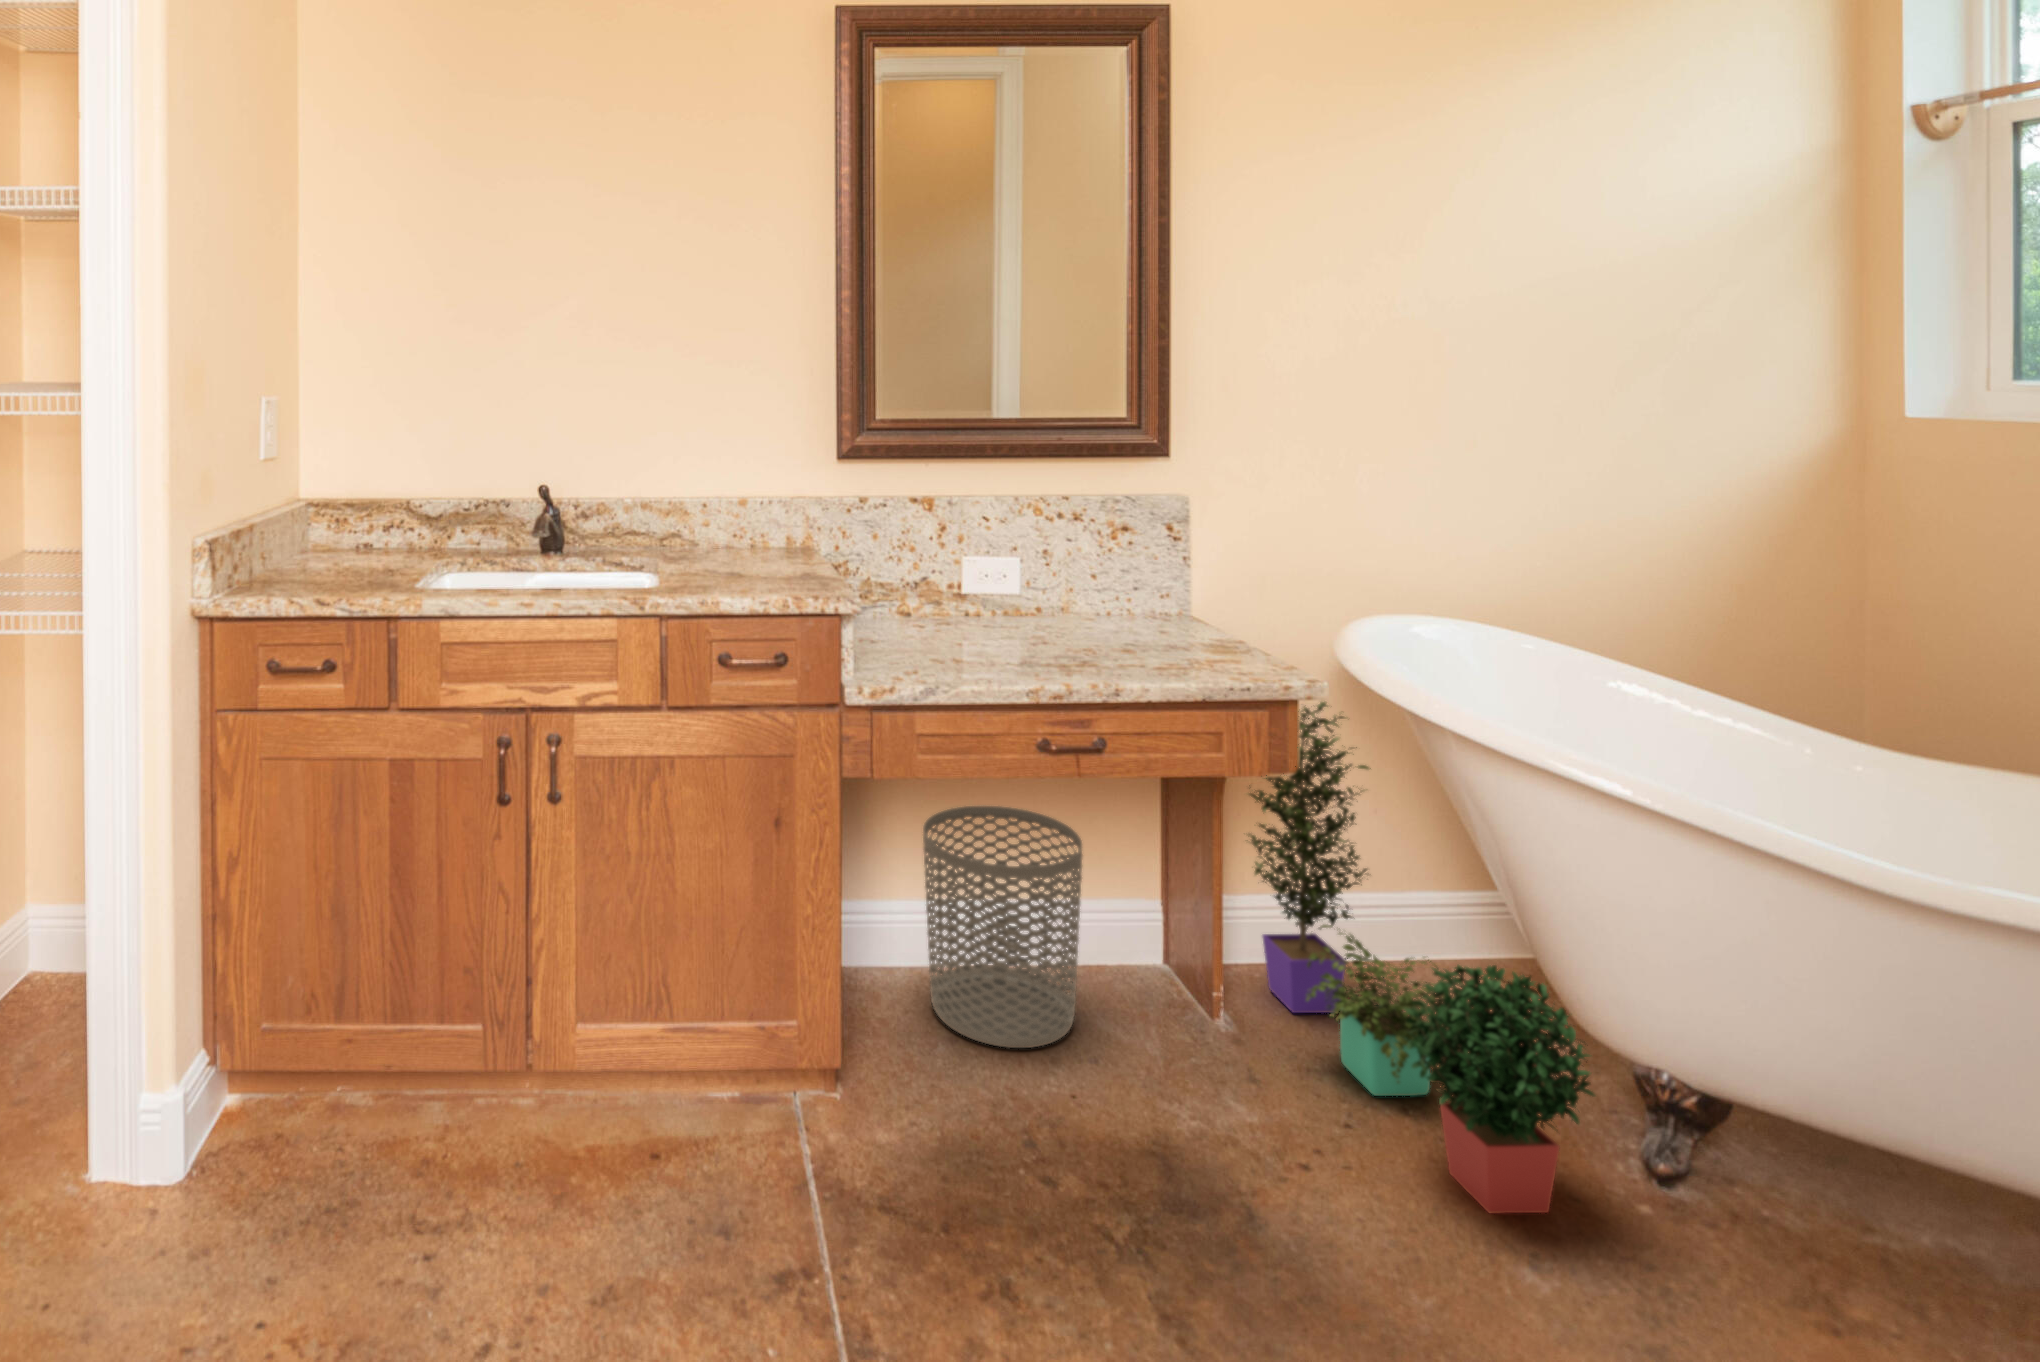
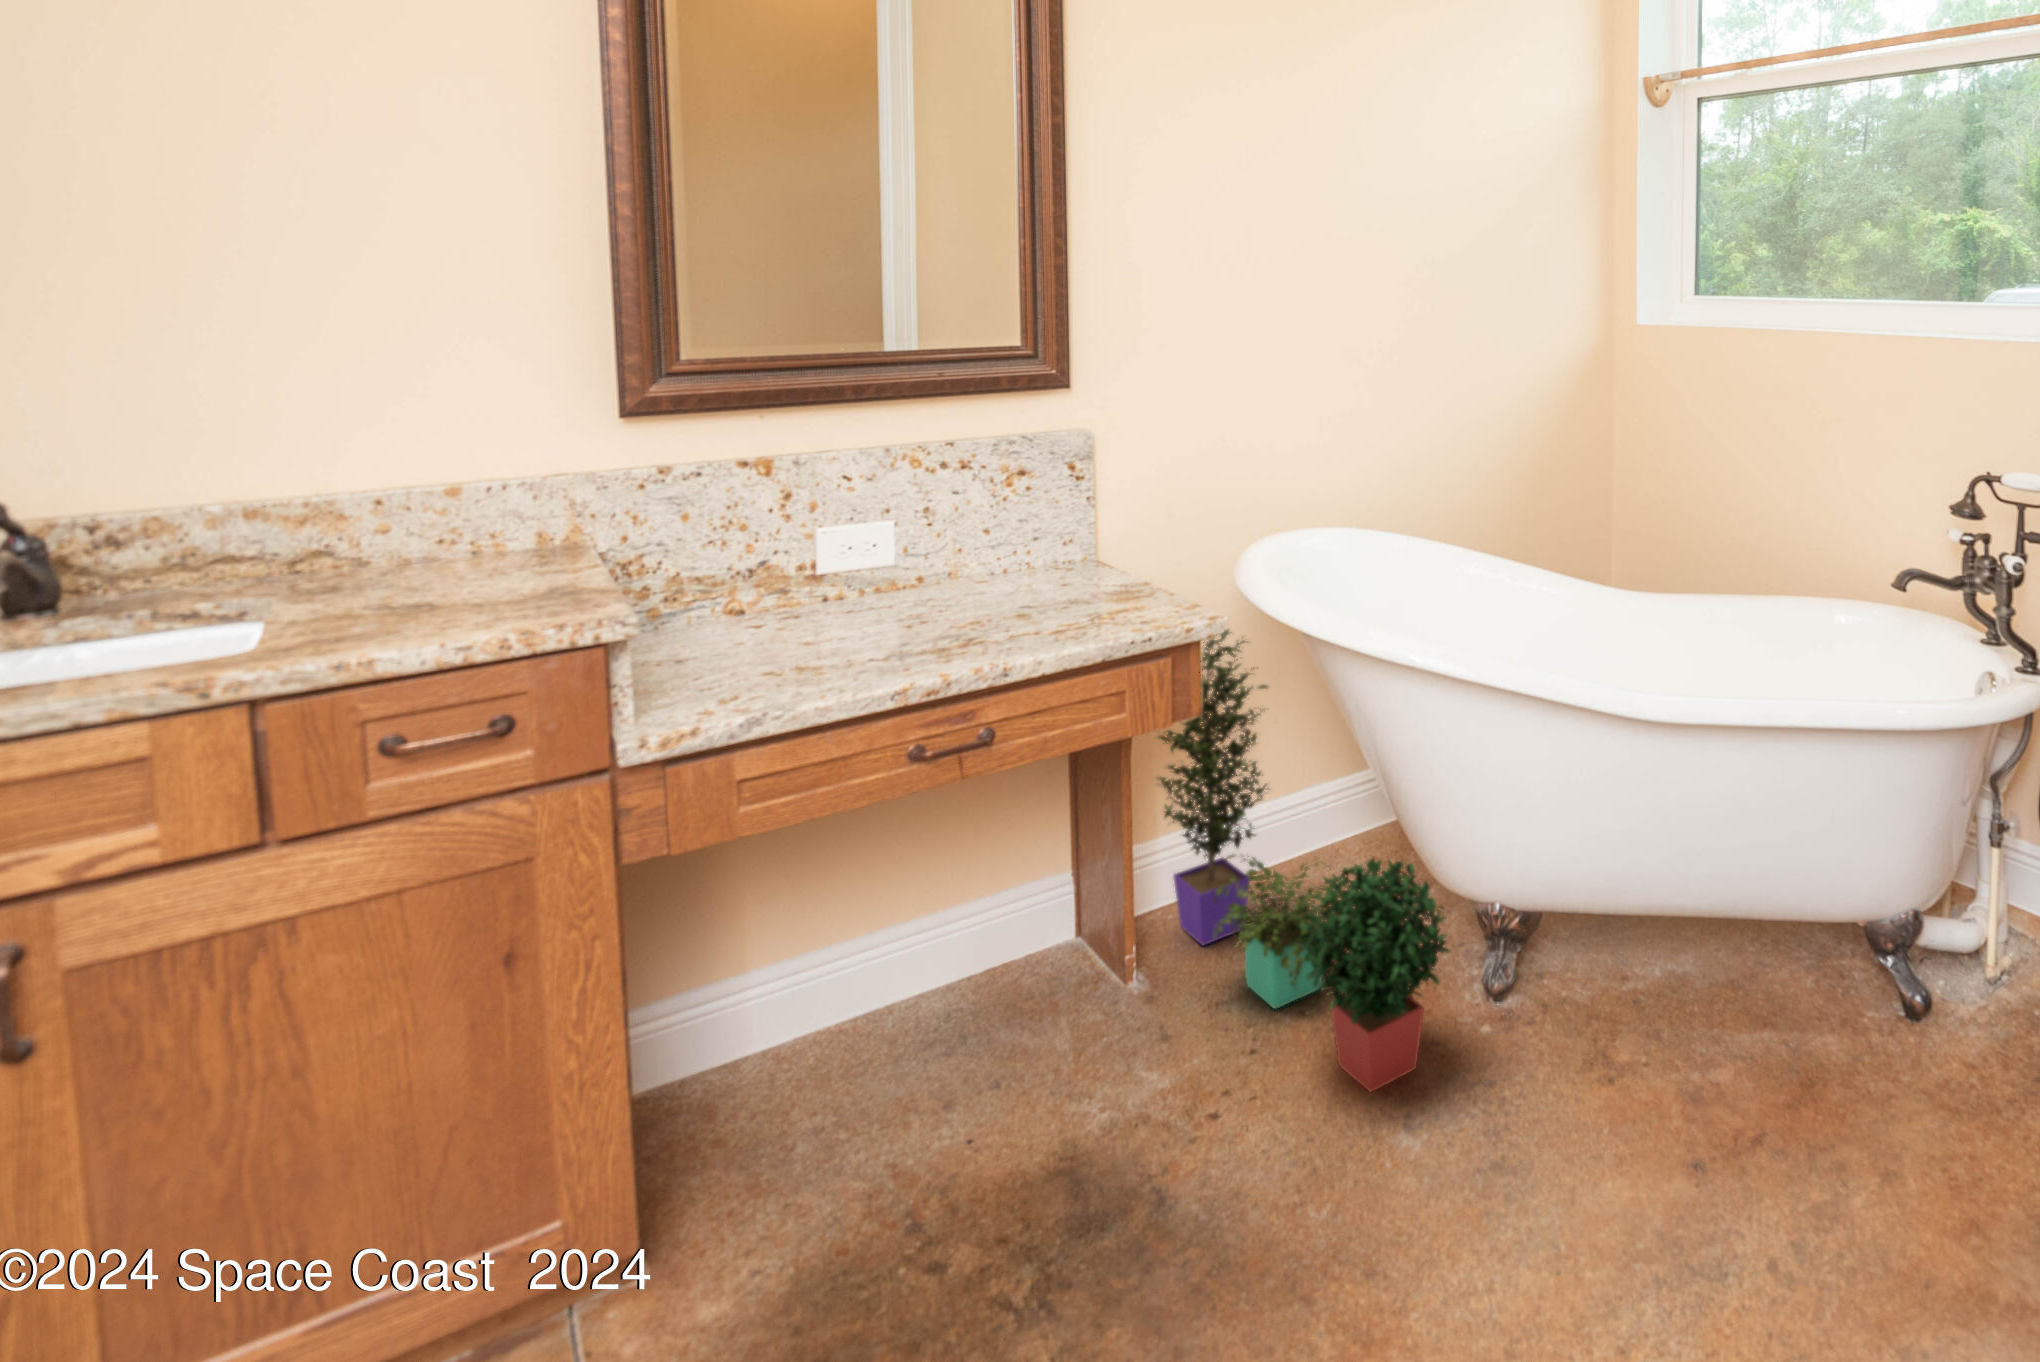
waste bin: present [923,805,1082,1048] -> none [767,817,976,1118]

